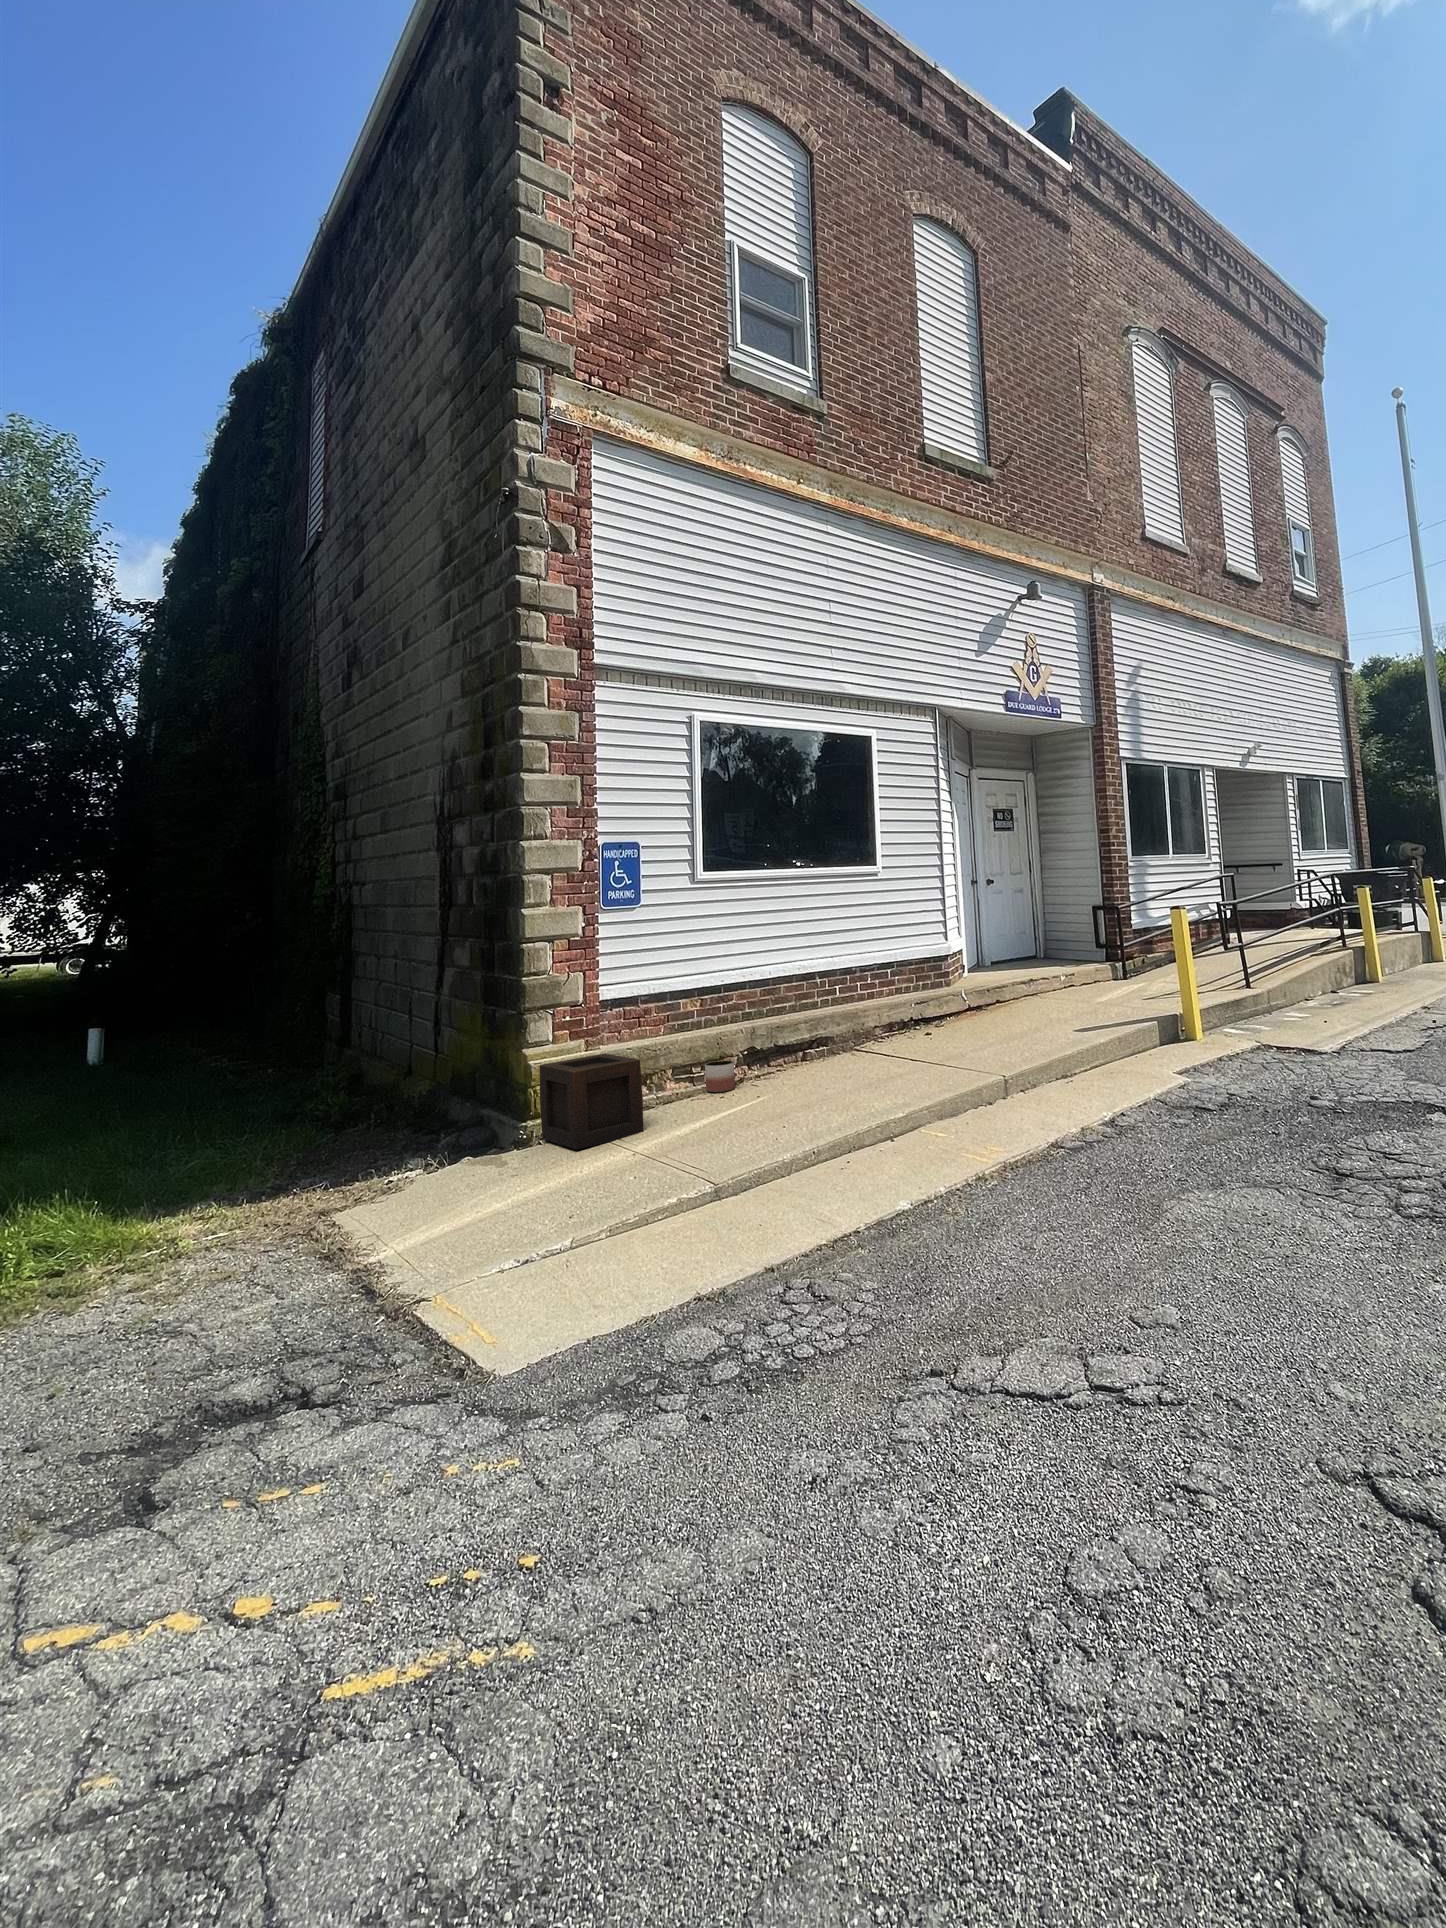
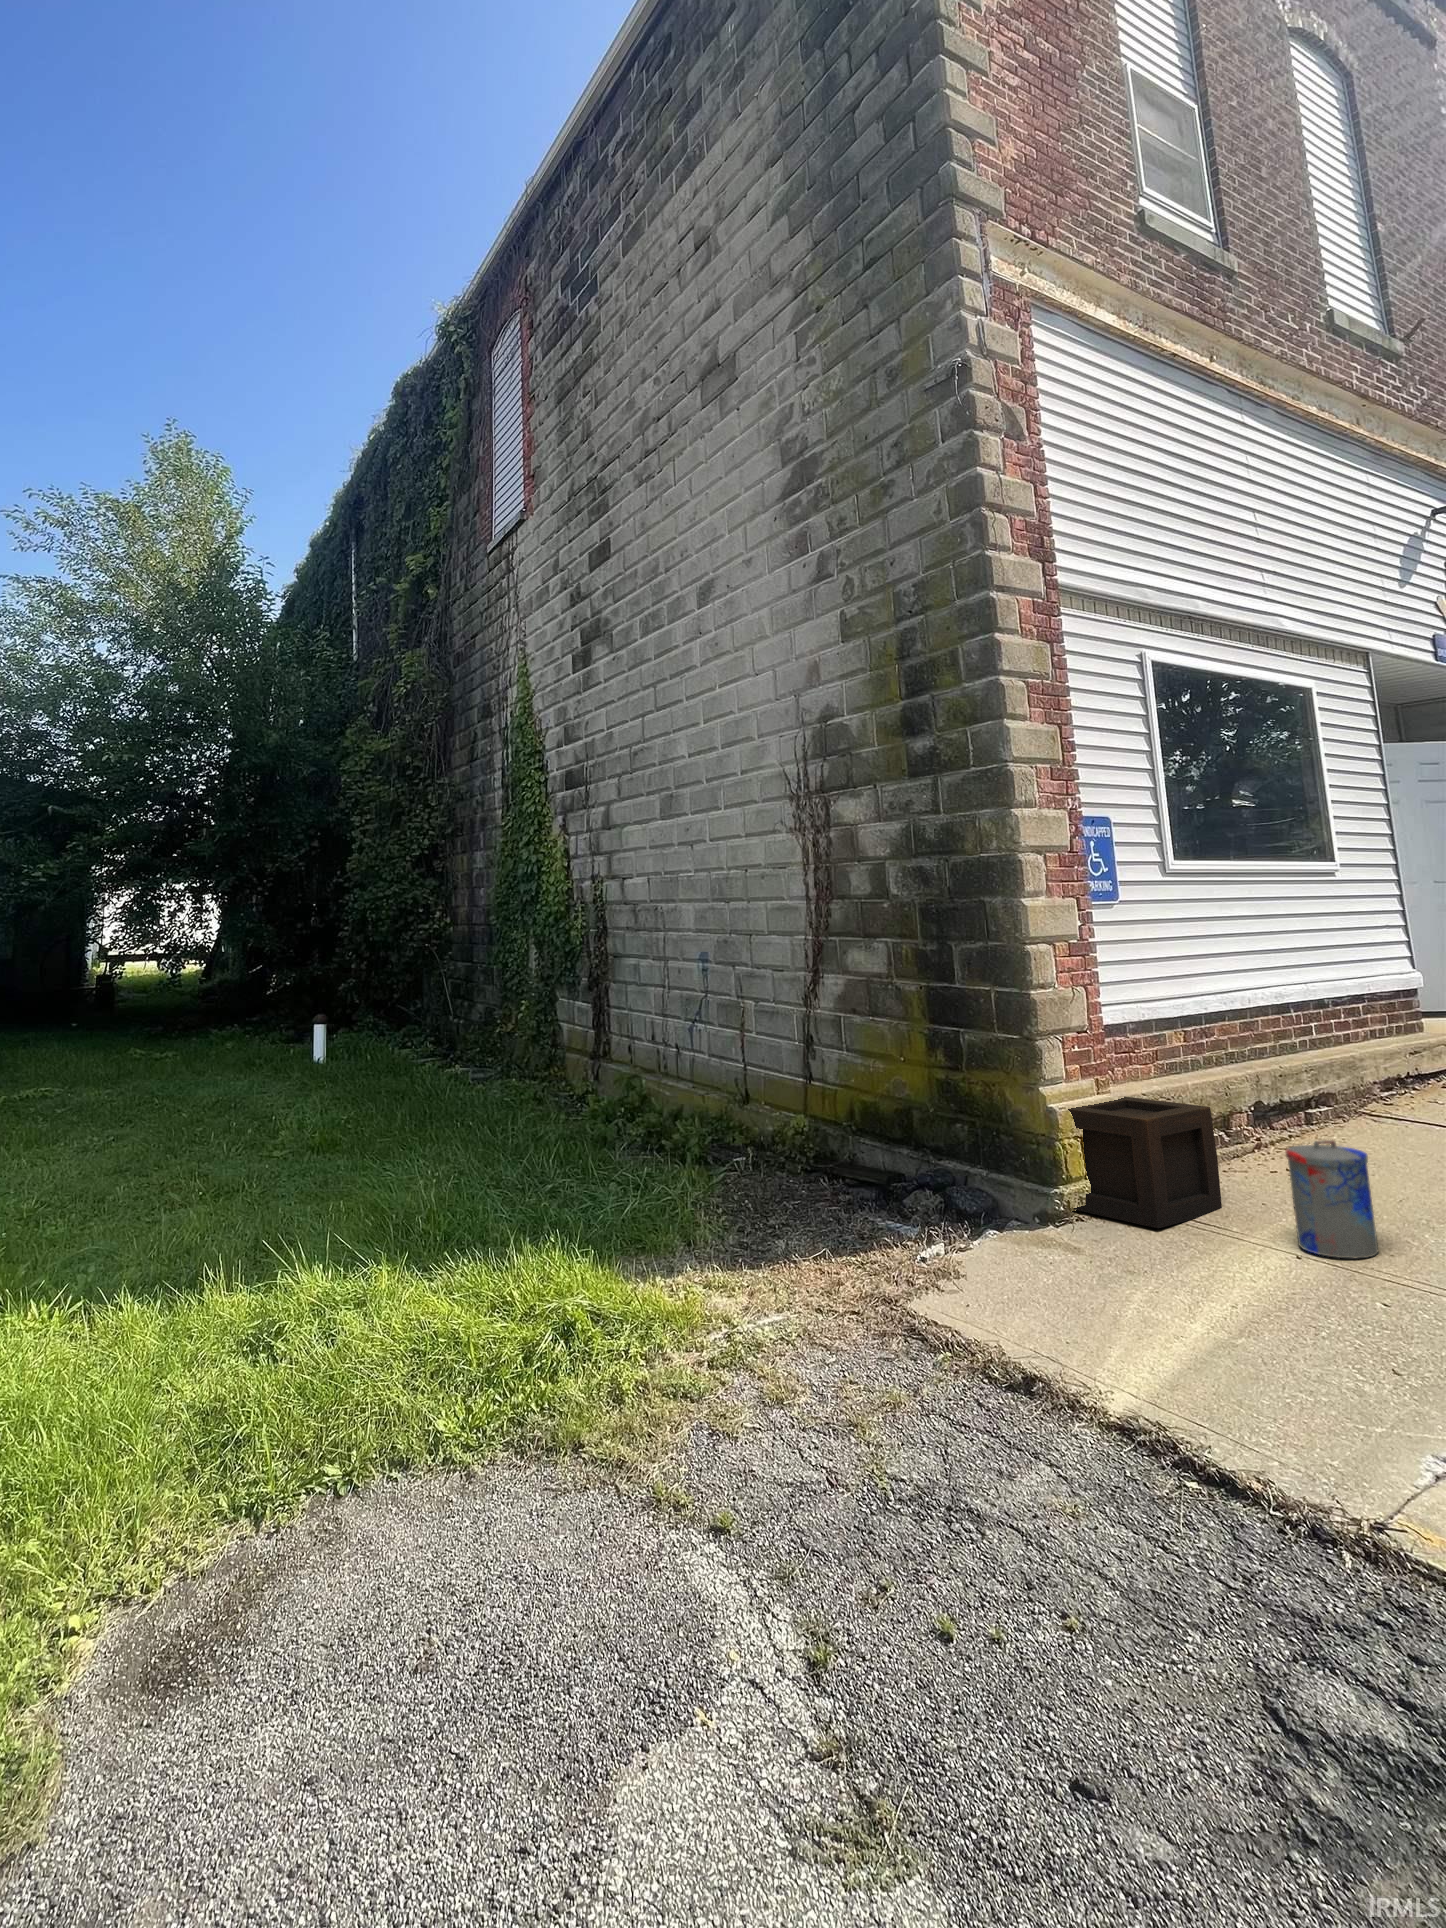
planter: present [705,1060,735,1092] -> none [1220,1113,1268,1156]
trash can: none [639,1081,691,1162] -> present [1285,1140,1378,1258]

